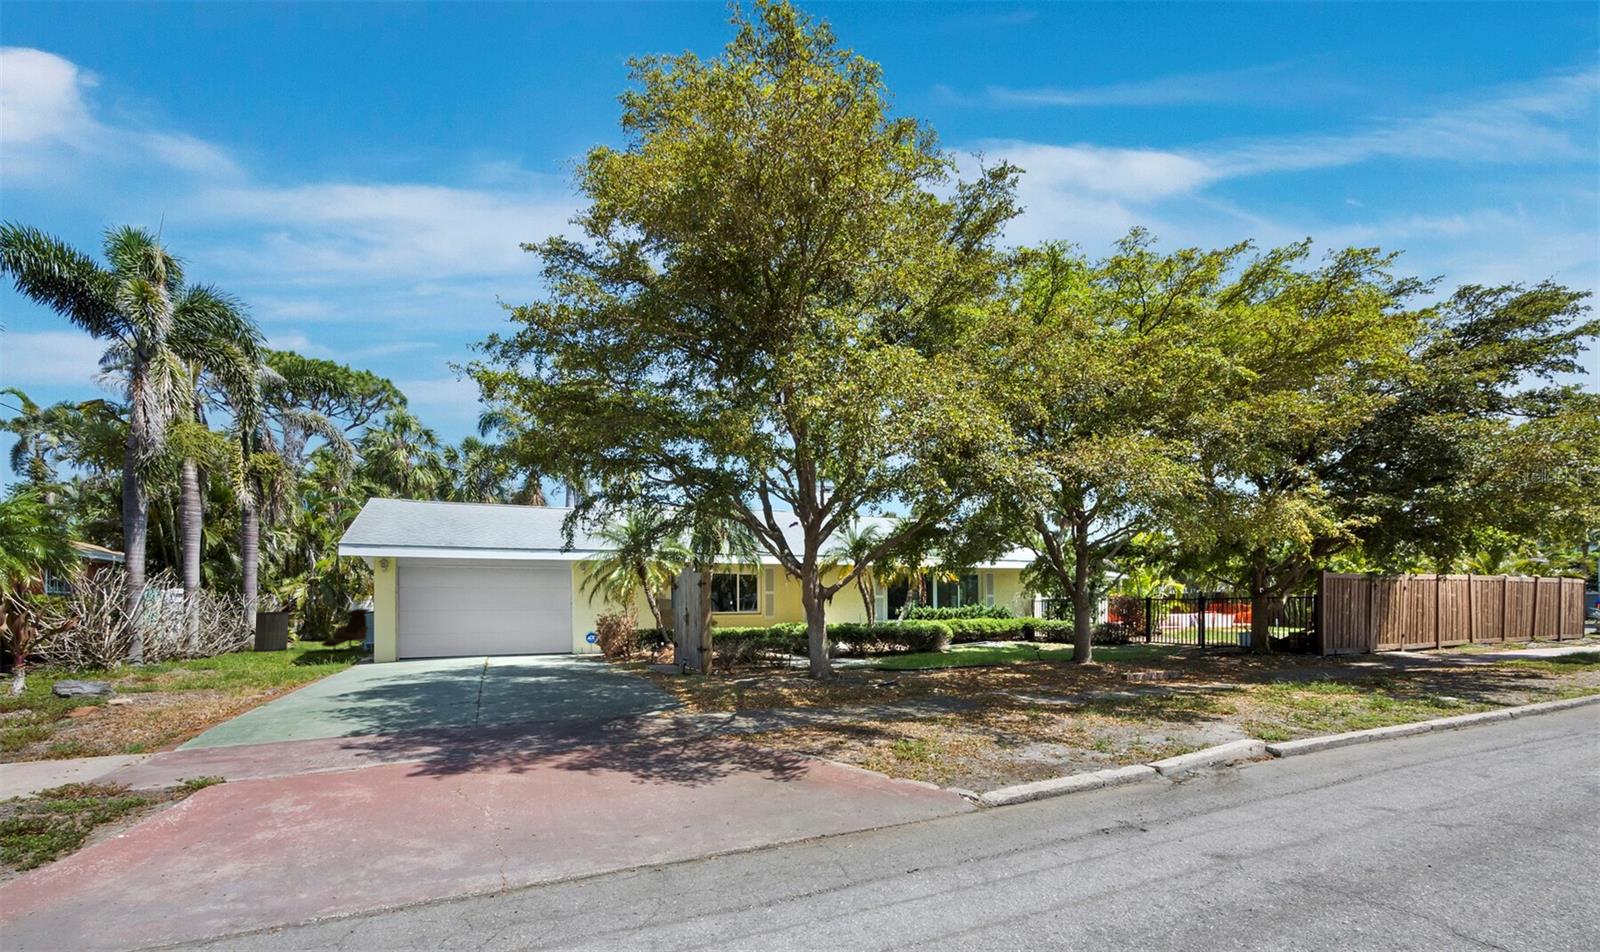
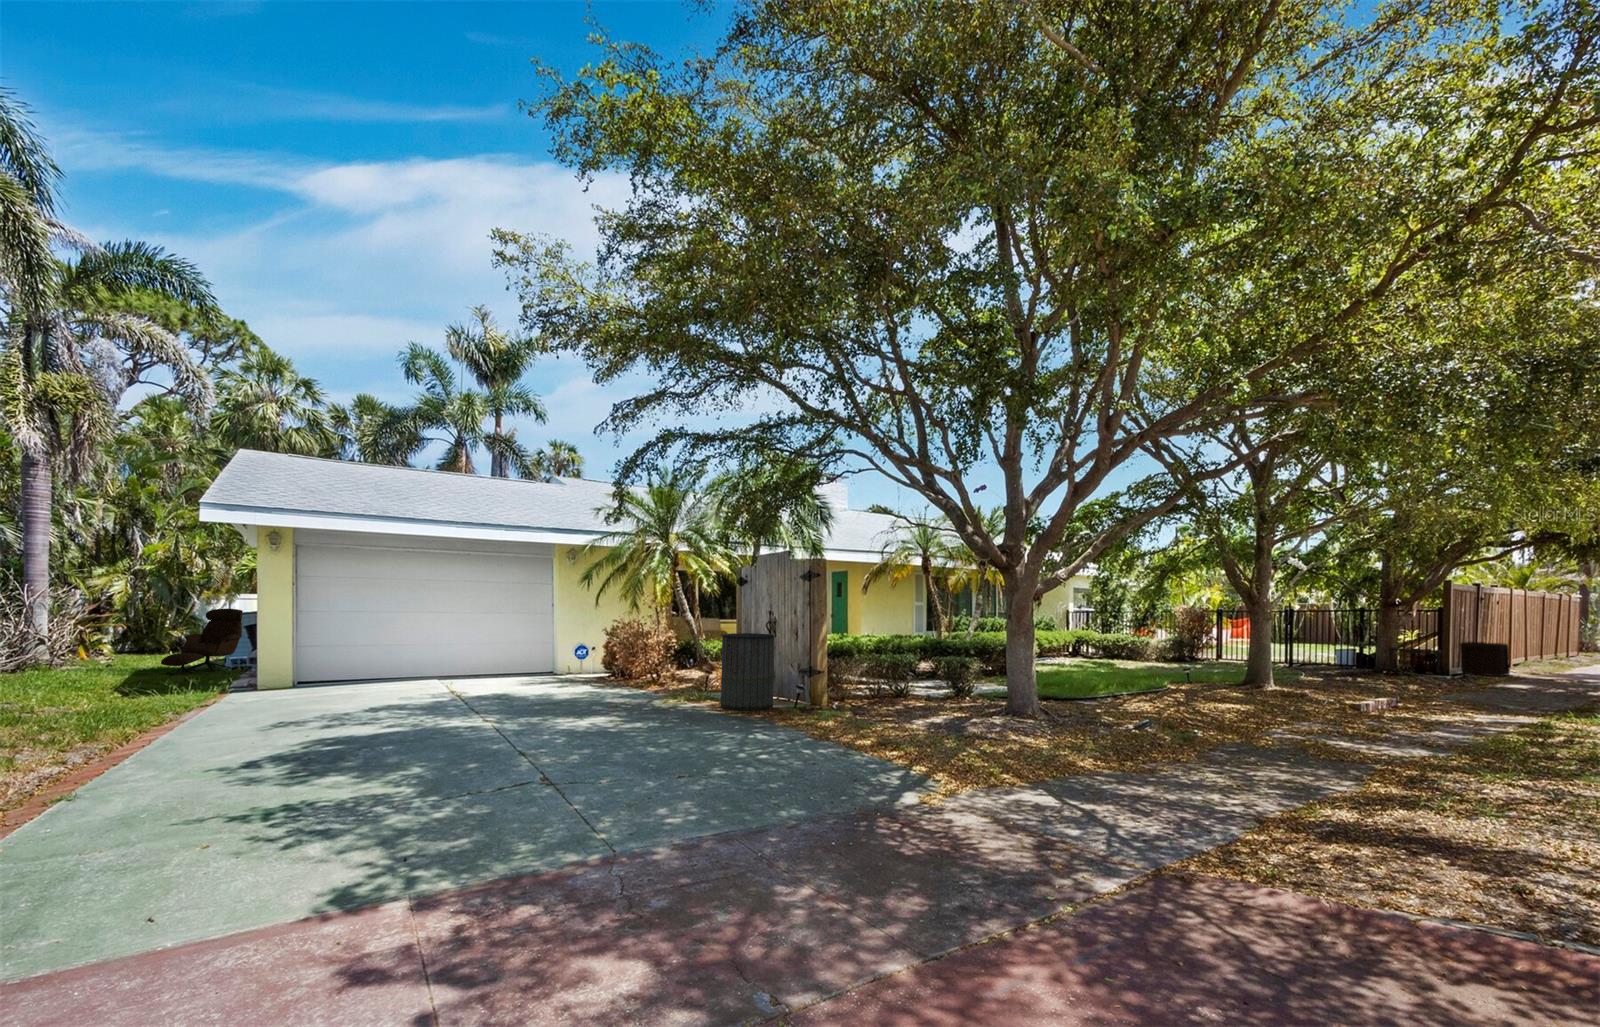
trash can: present [254,612,289,652] -> present [721,633,774,710]
wooden crate: none [1339,627,1386,658] -> present [1460,642,1510,677]
bench: none [1275,632,1321,656] -> present [1388,647,1442,674]

